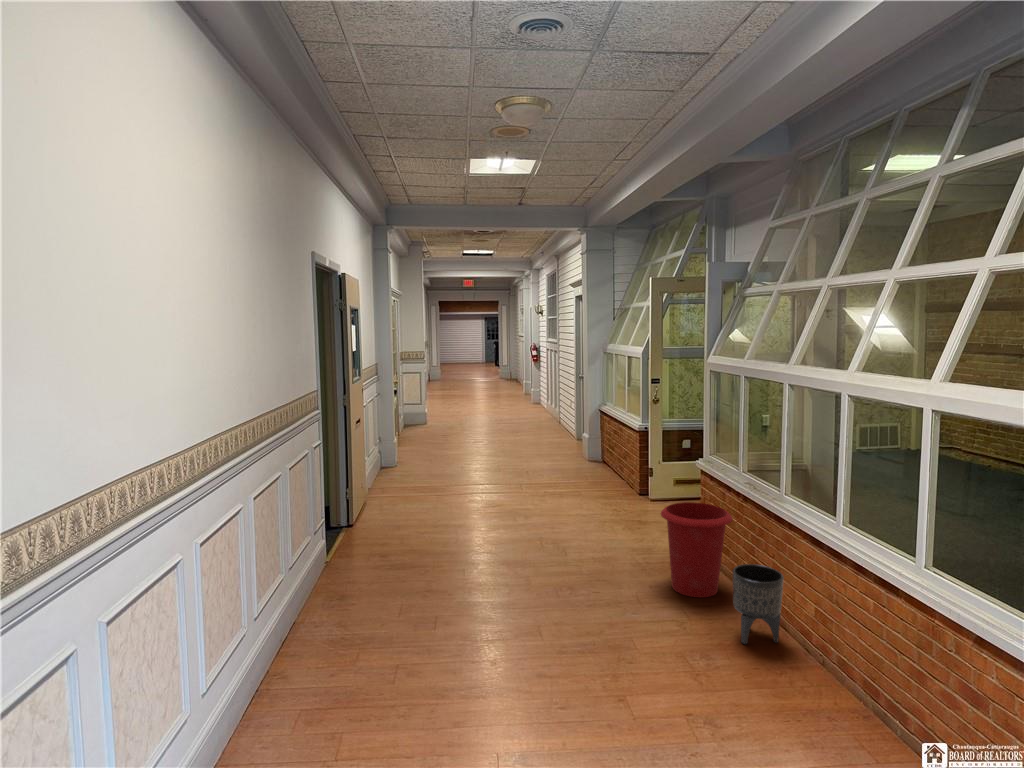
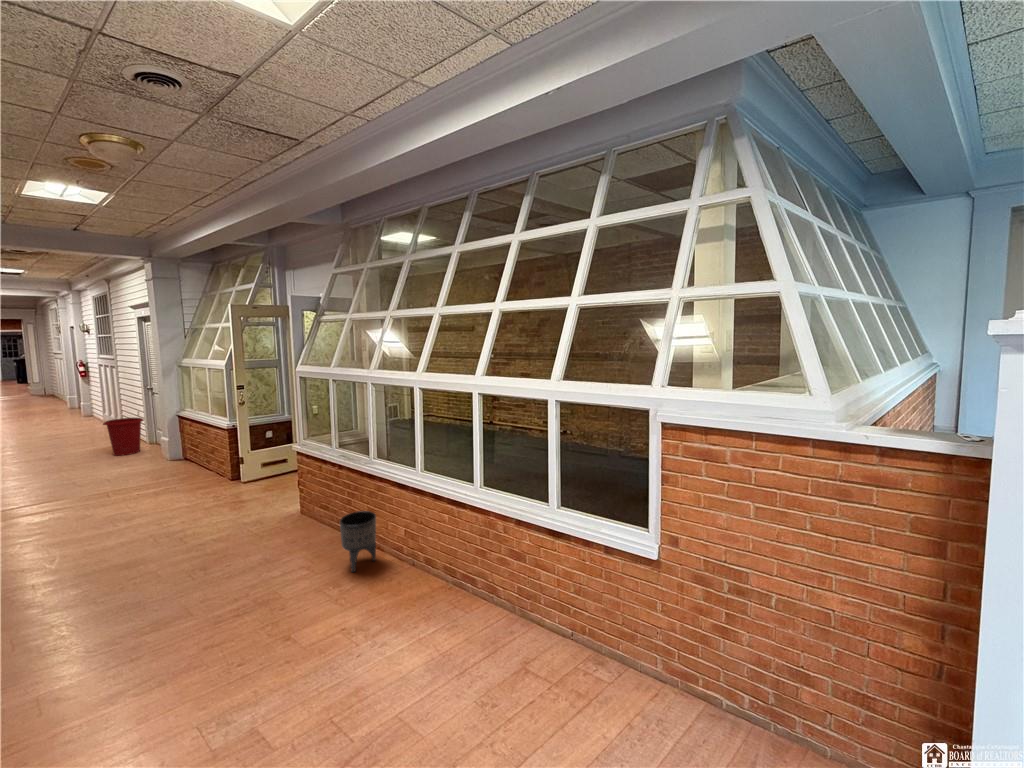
waste bin: present [661,502,732,598] -> present [103,418,144,456]

